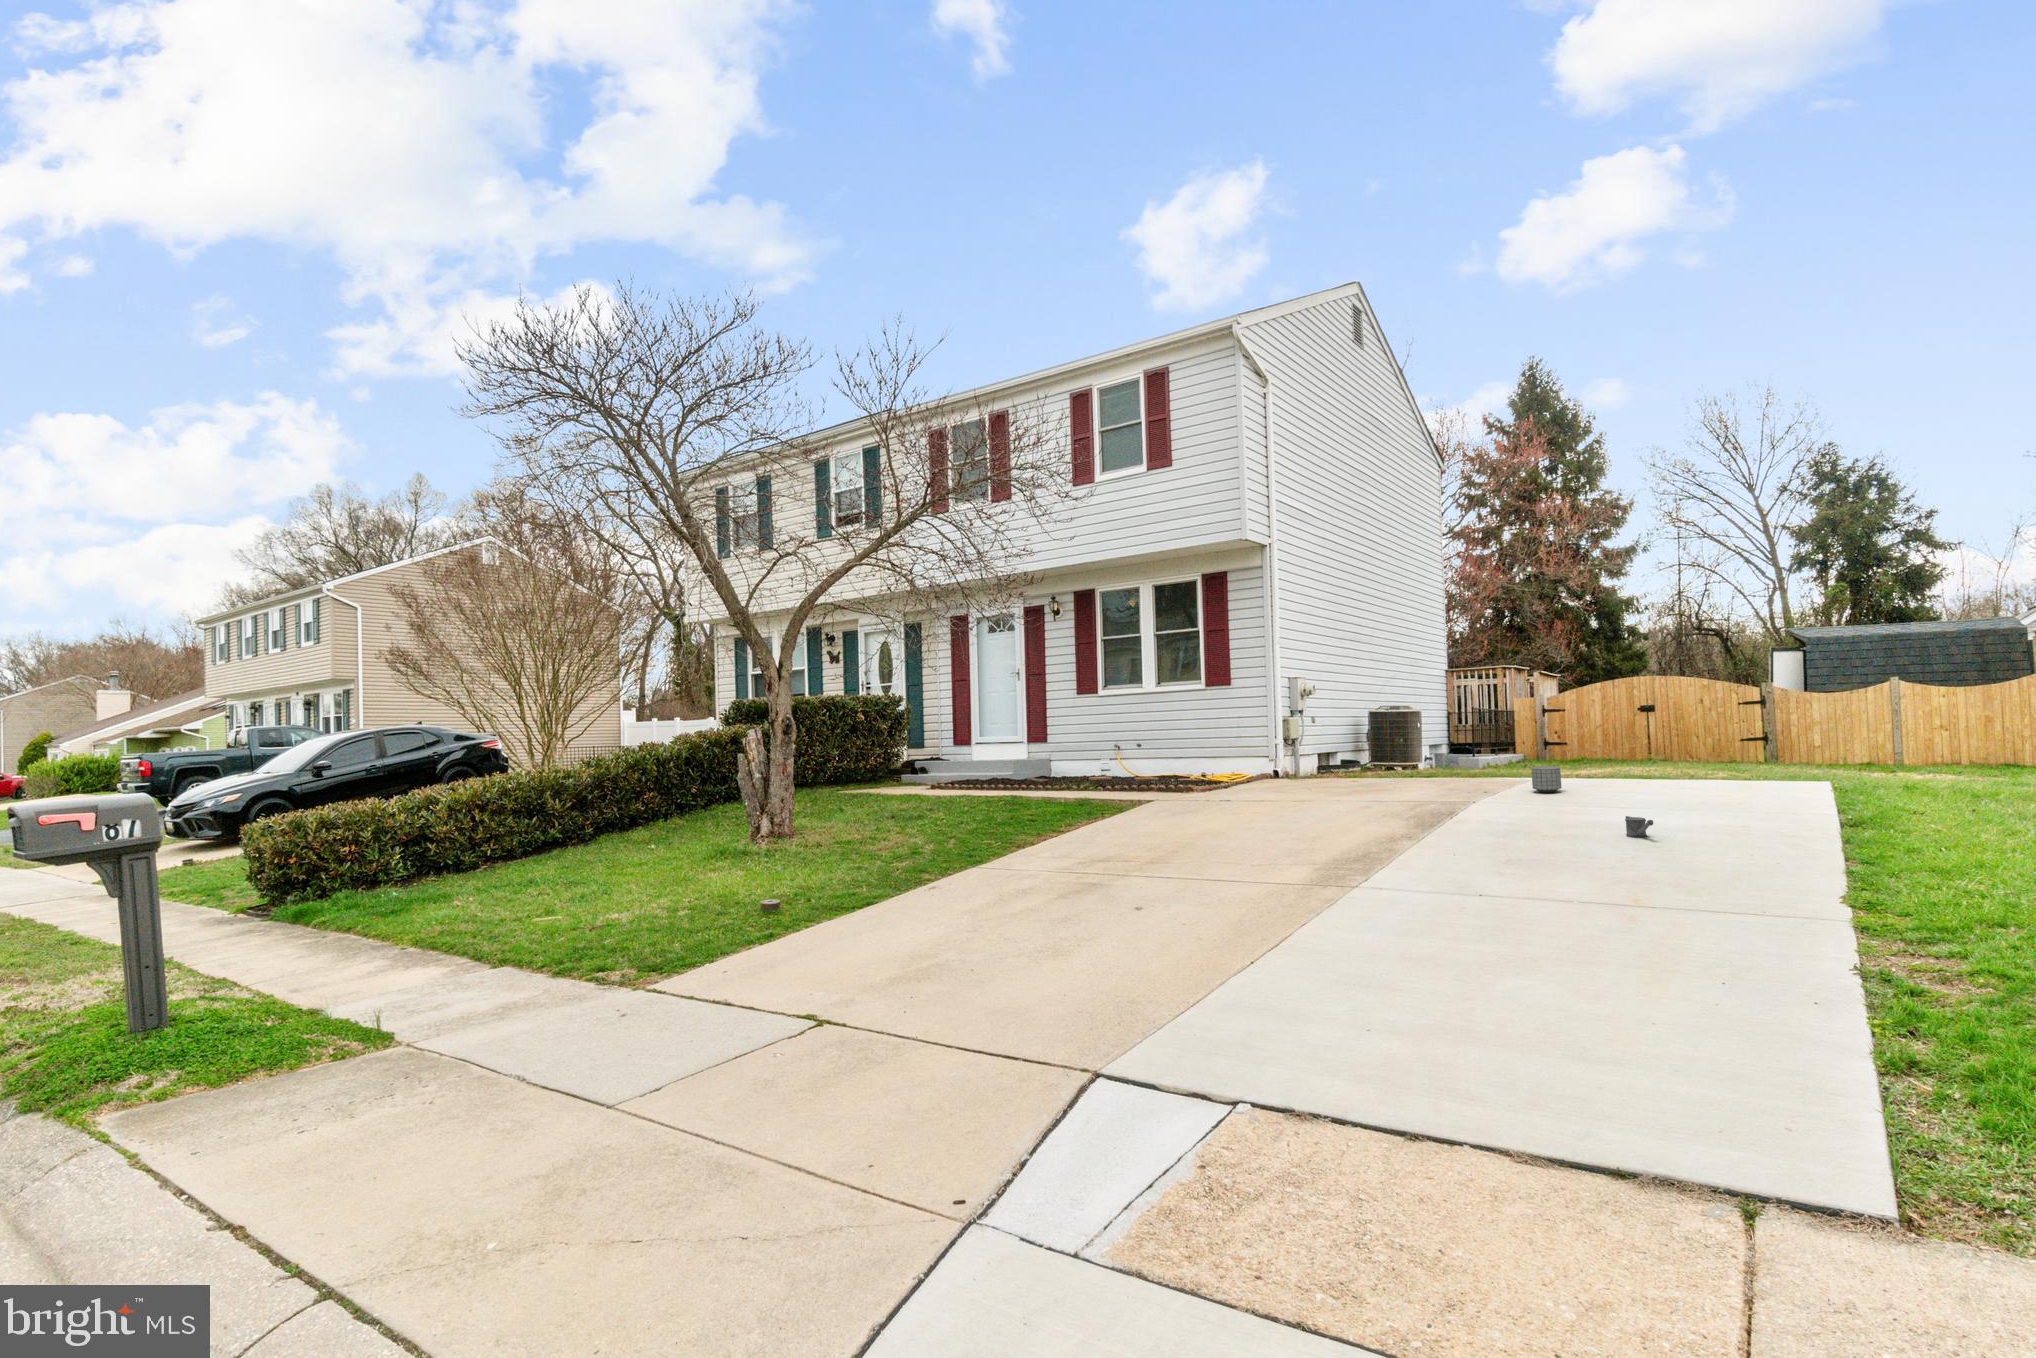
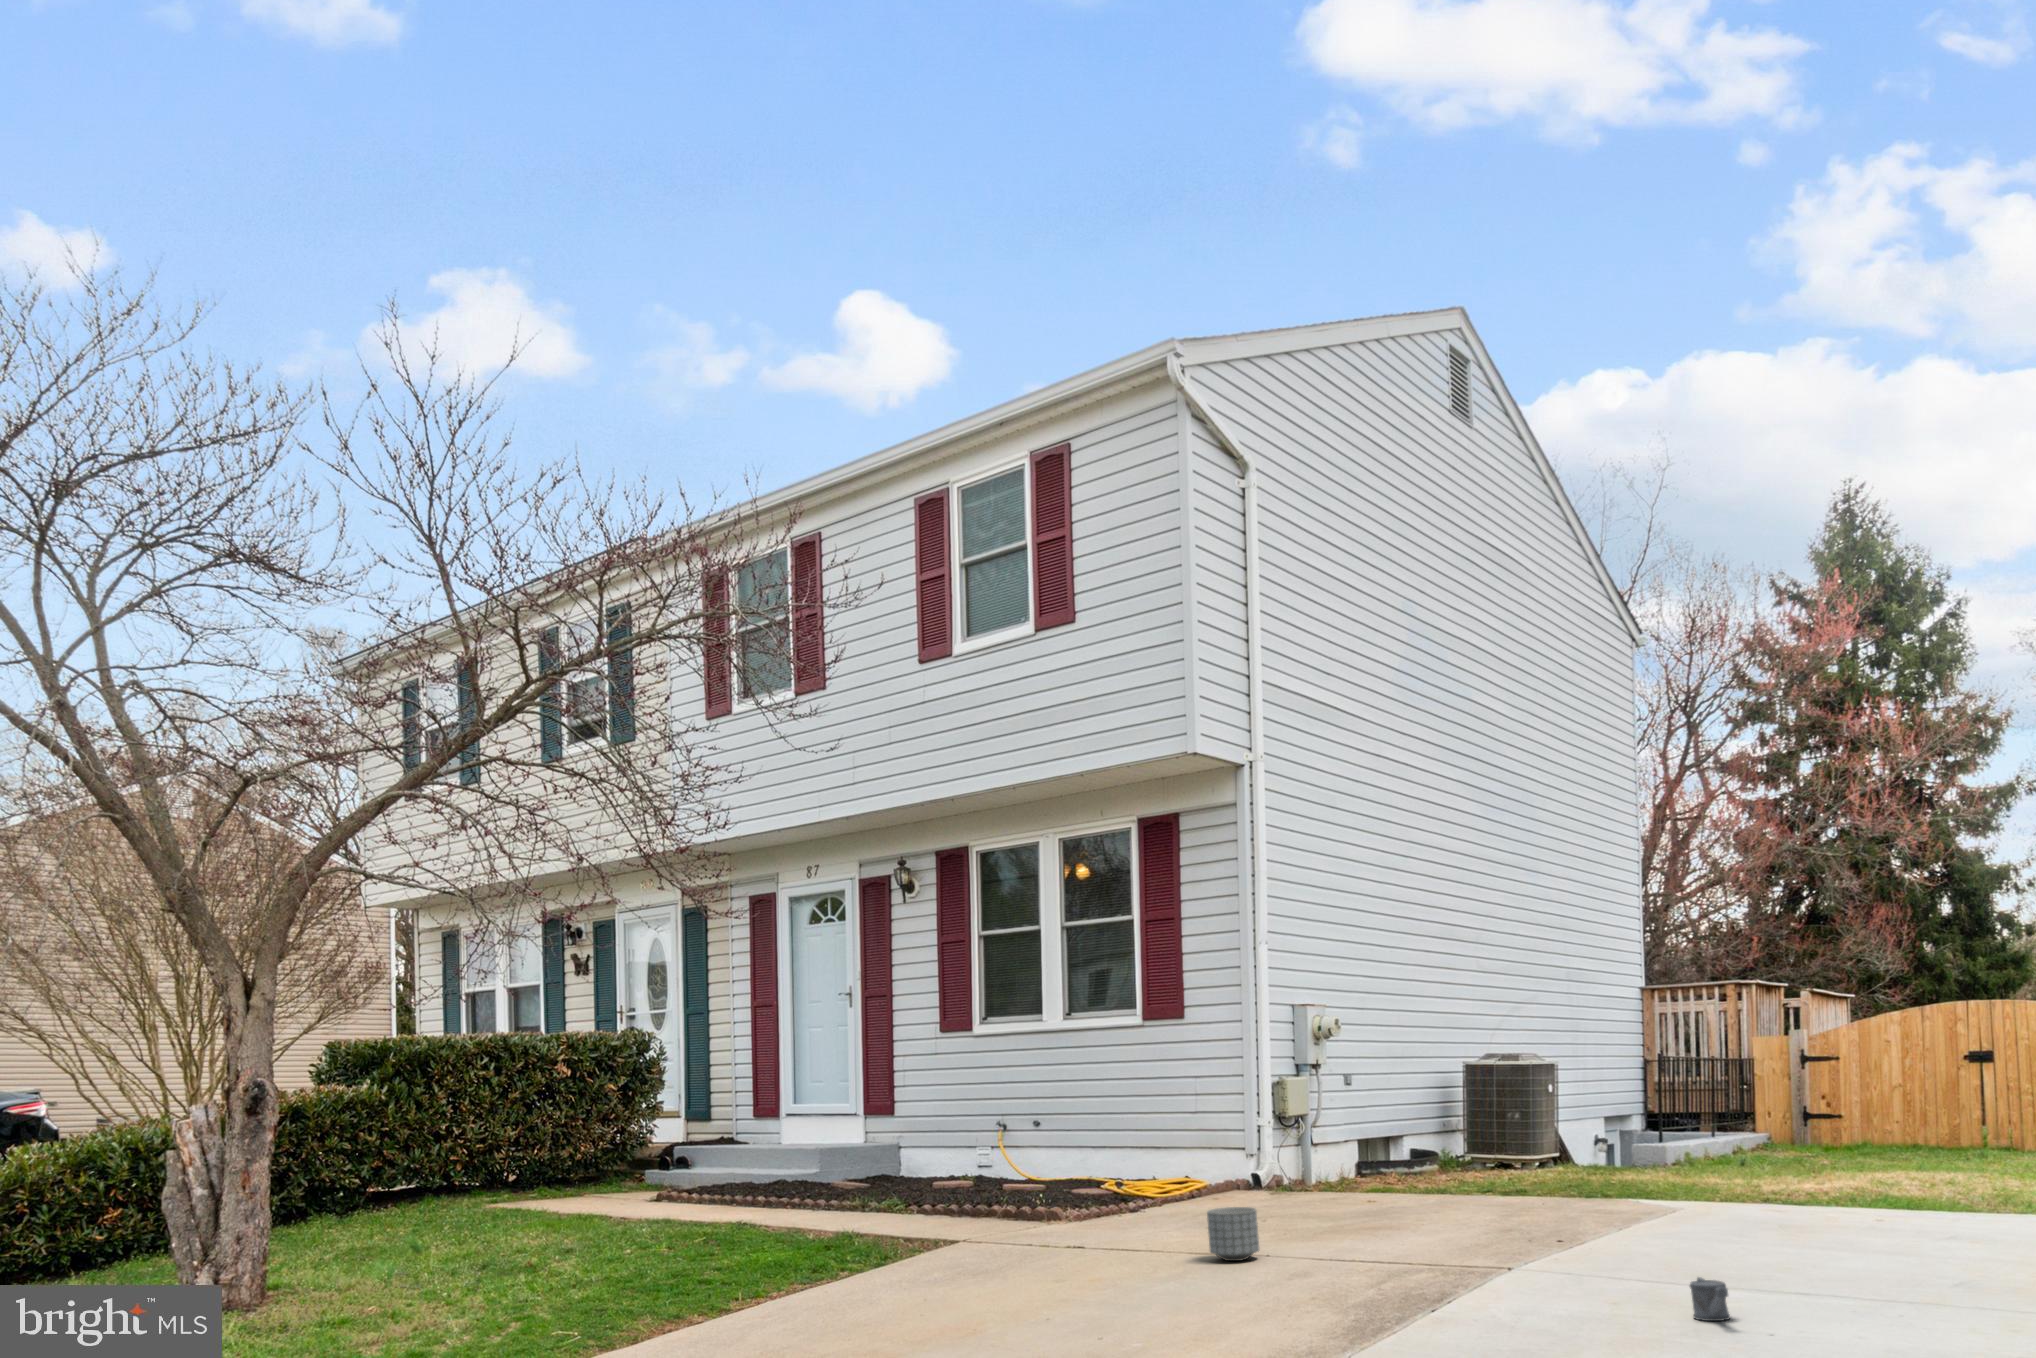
planter: present [1531,766,1561,793] -> present [1207,1207,1259,1261]

